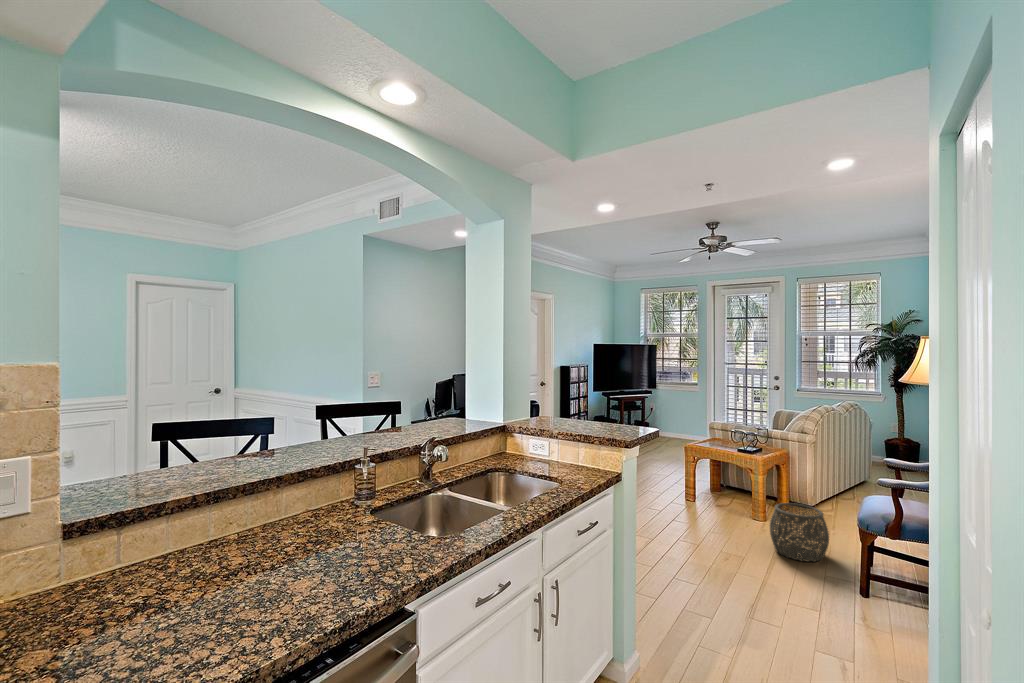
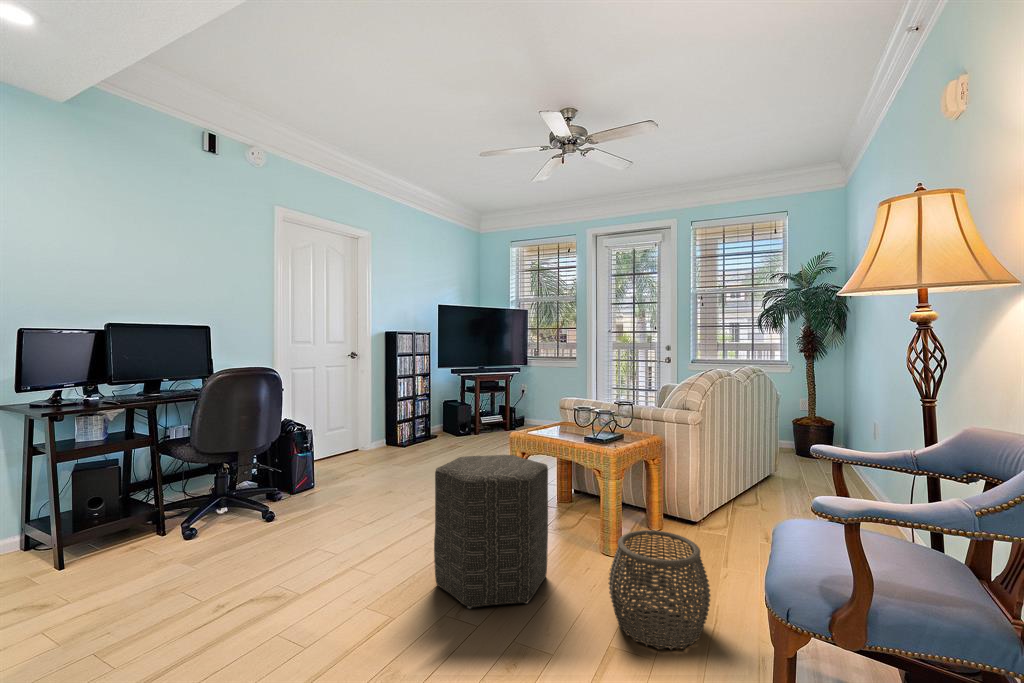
ottoman: none [661,459,725,540] -> present [434,455,548,608]

